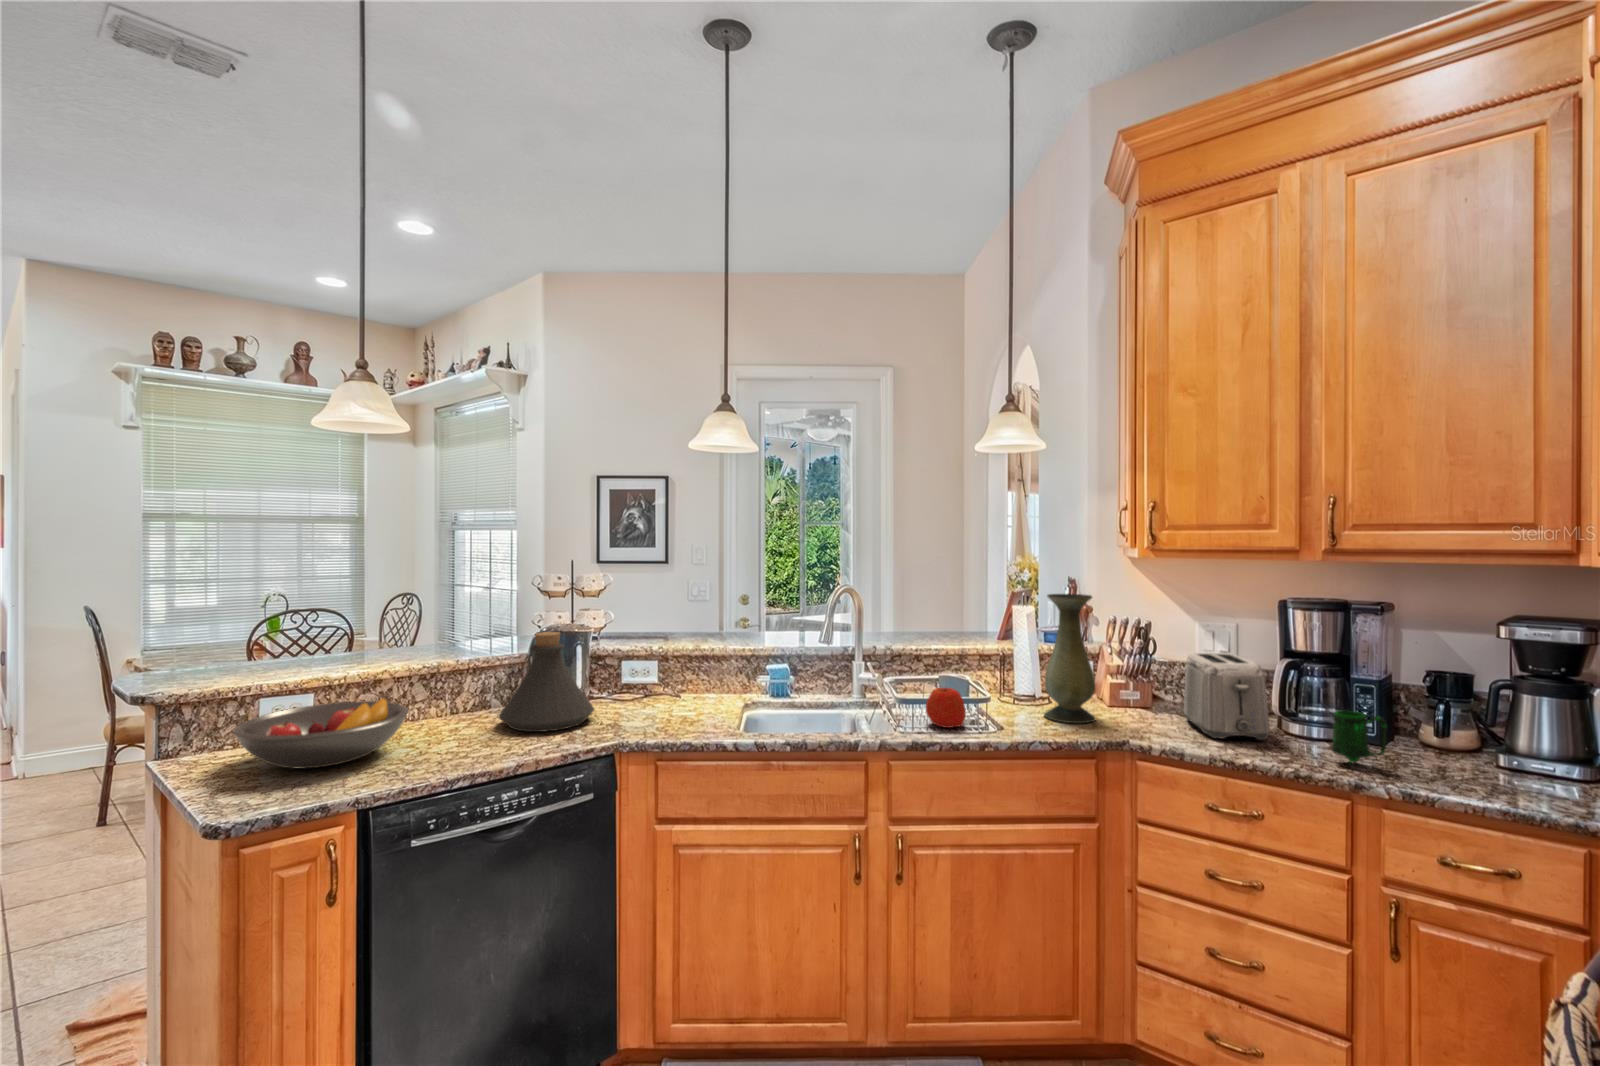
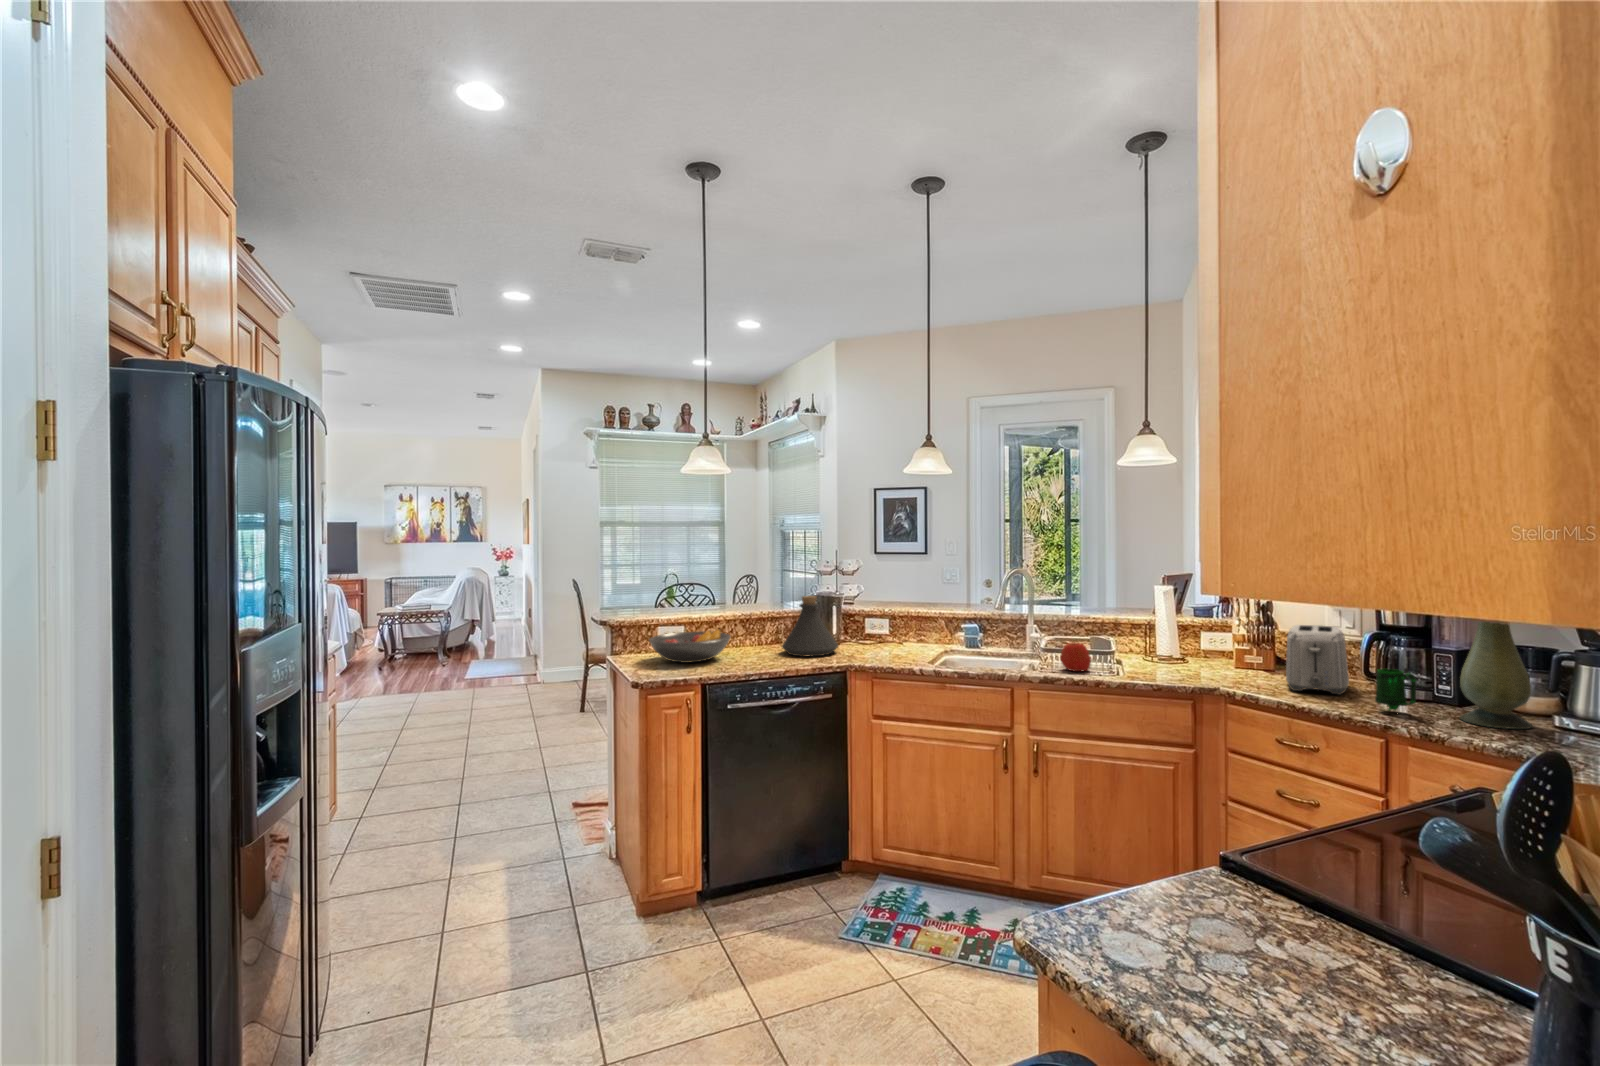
vase: present [1044,594,1096,723] -> present [1460,622,1533,729]

